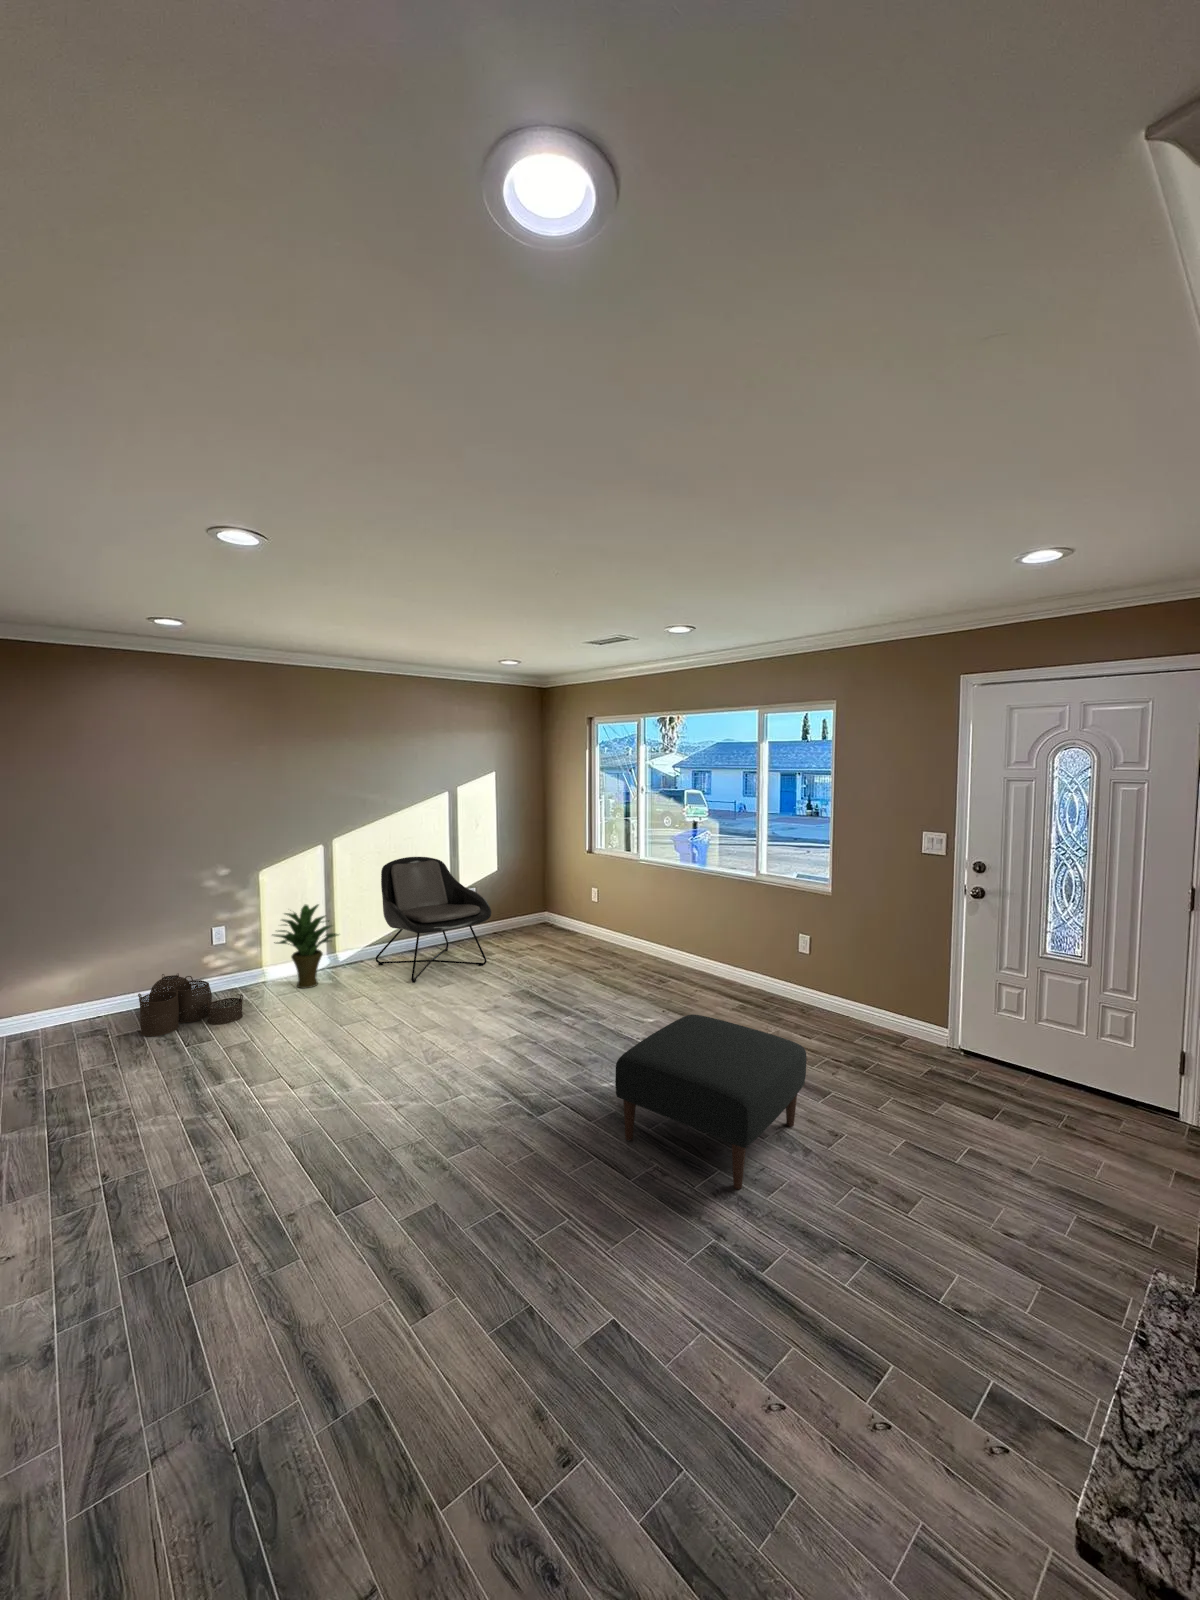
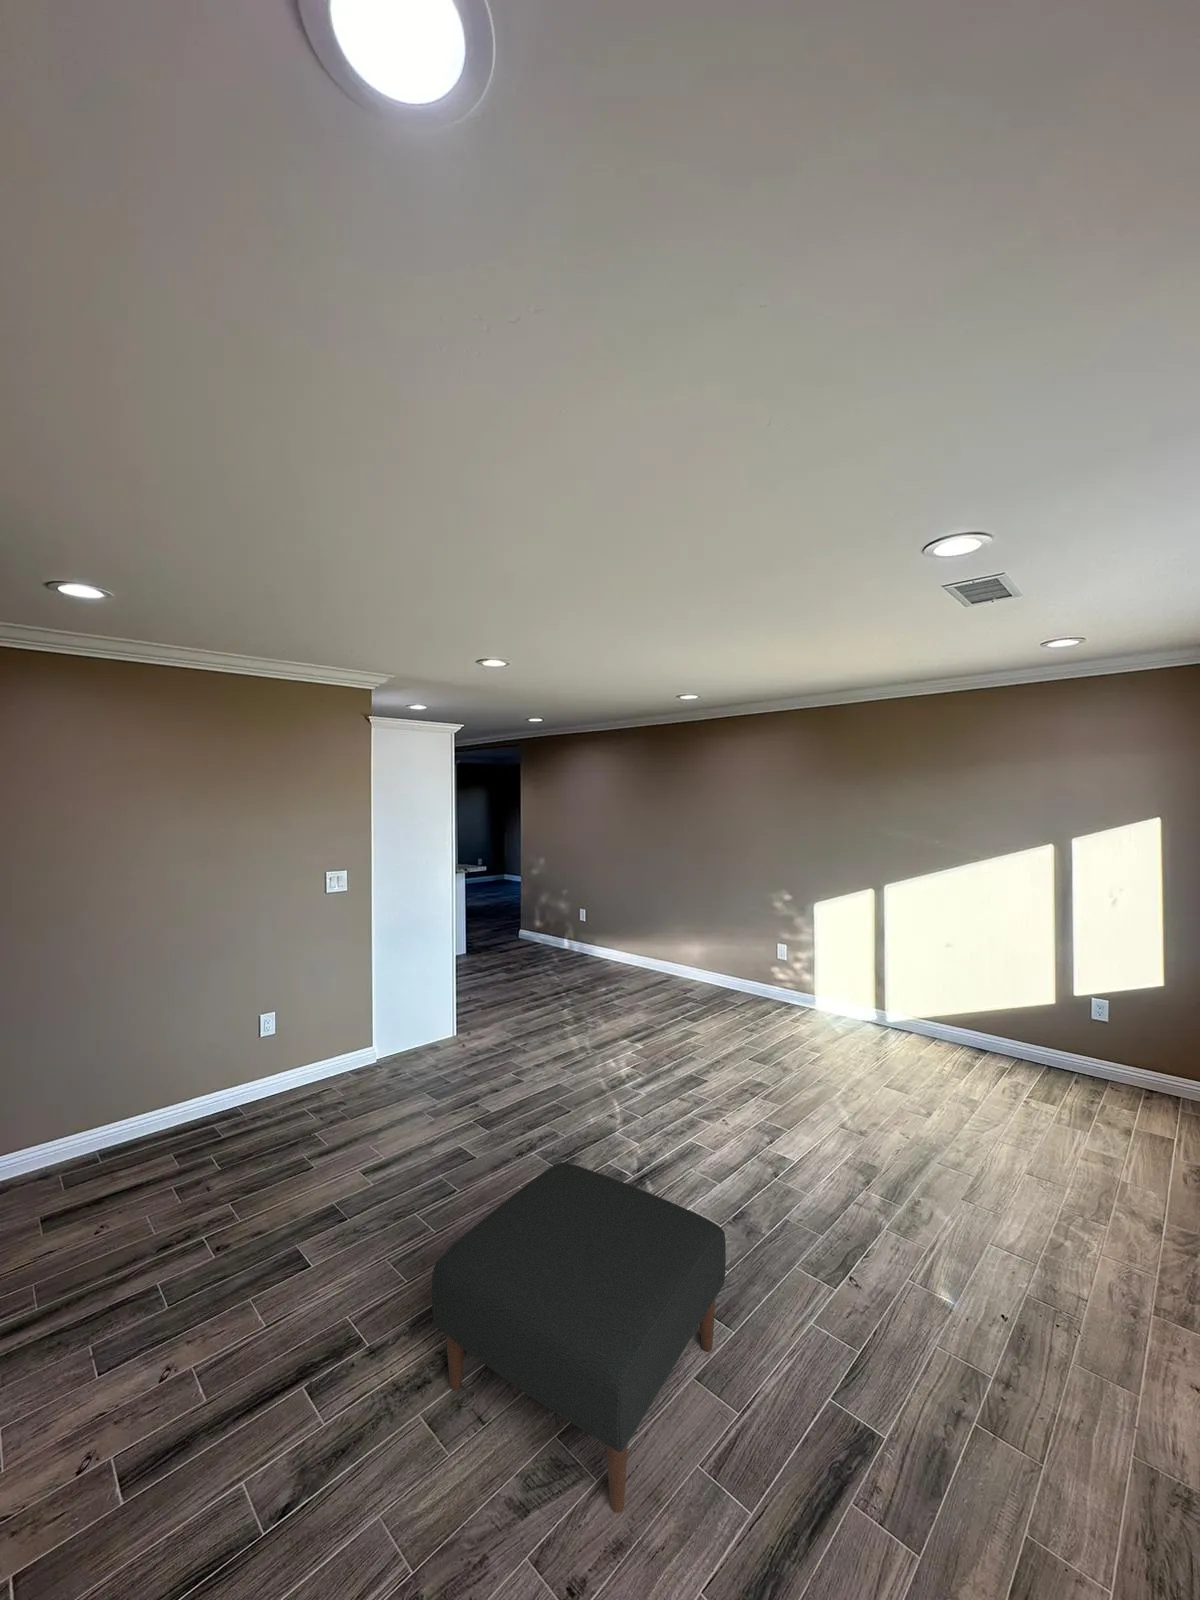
lounge chair: present [376,857,491,983] -> none [878,923,1032,1104]
potted plant: present [274,905,338,988] -> none [794,942,859,1029]
woven basket: present [138,974,243,1036] -> none [689,967,752,1021]

